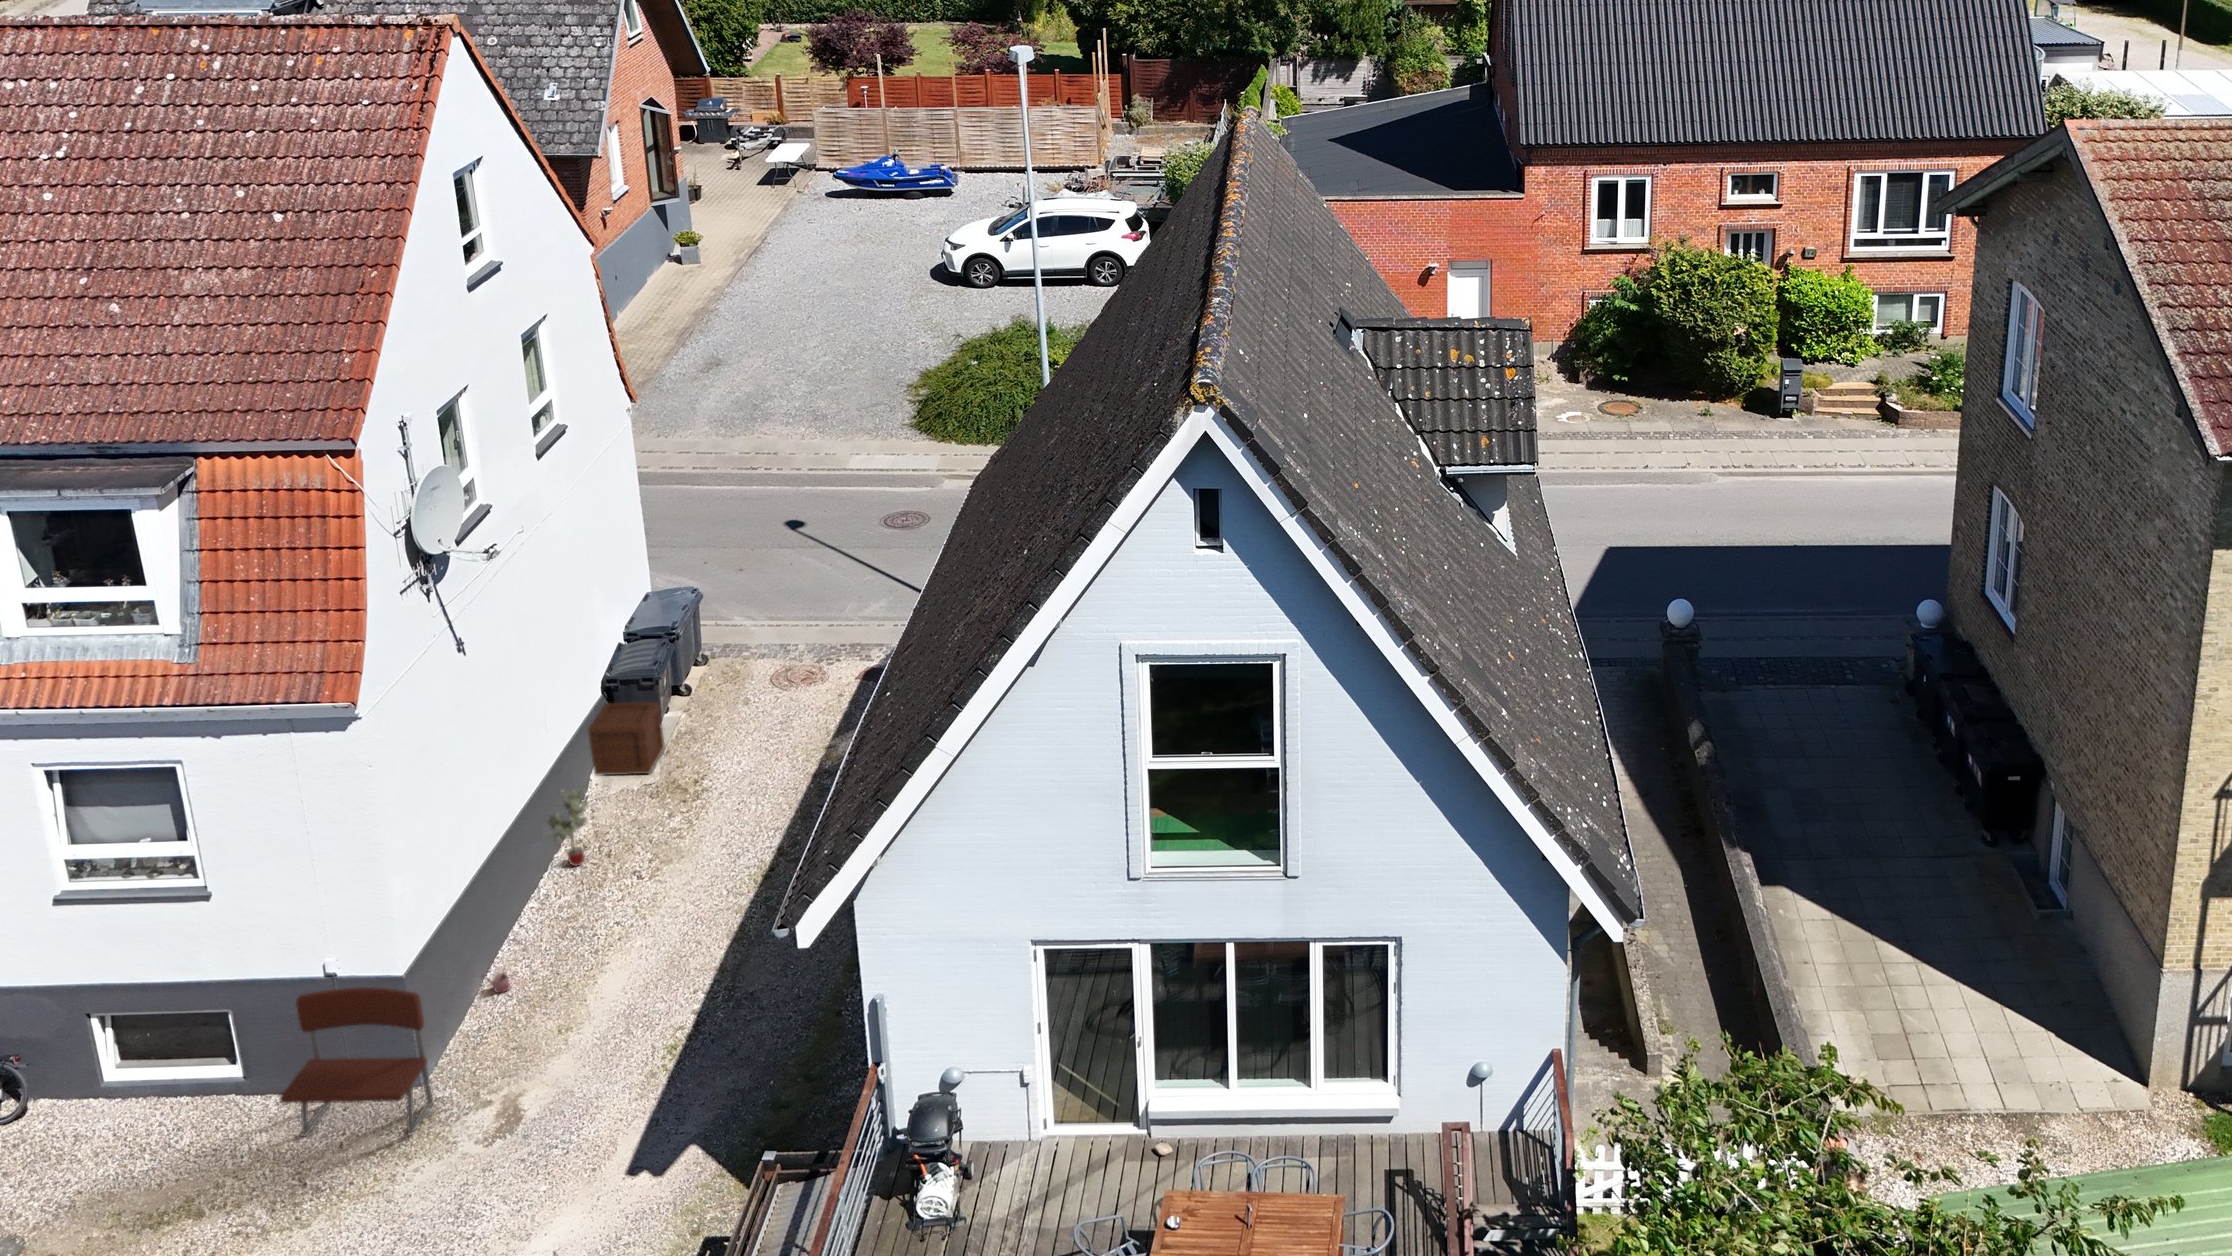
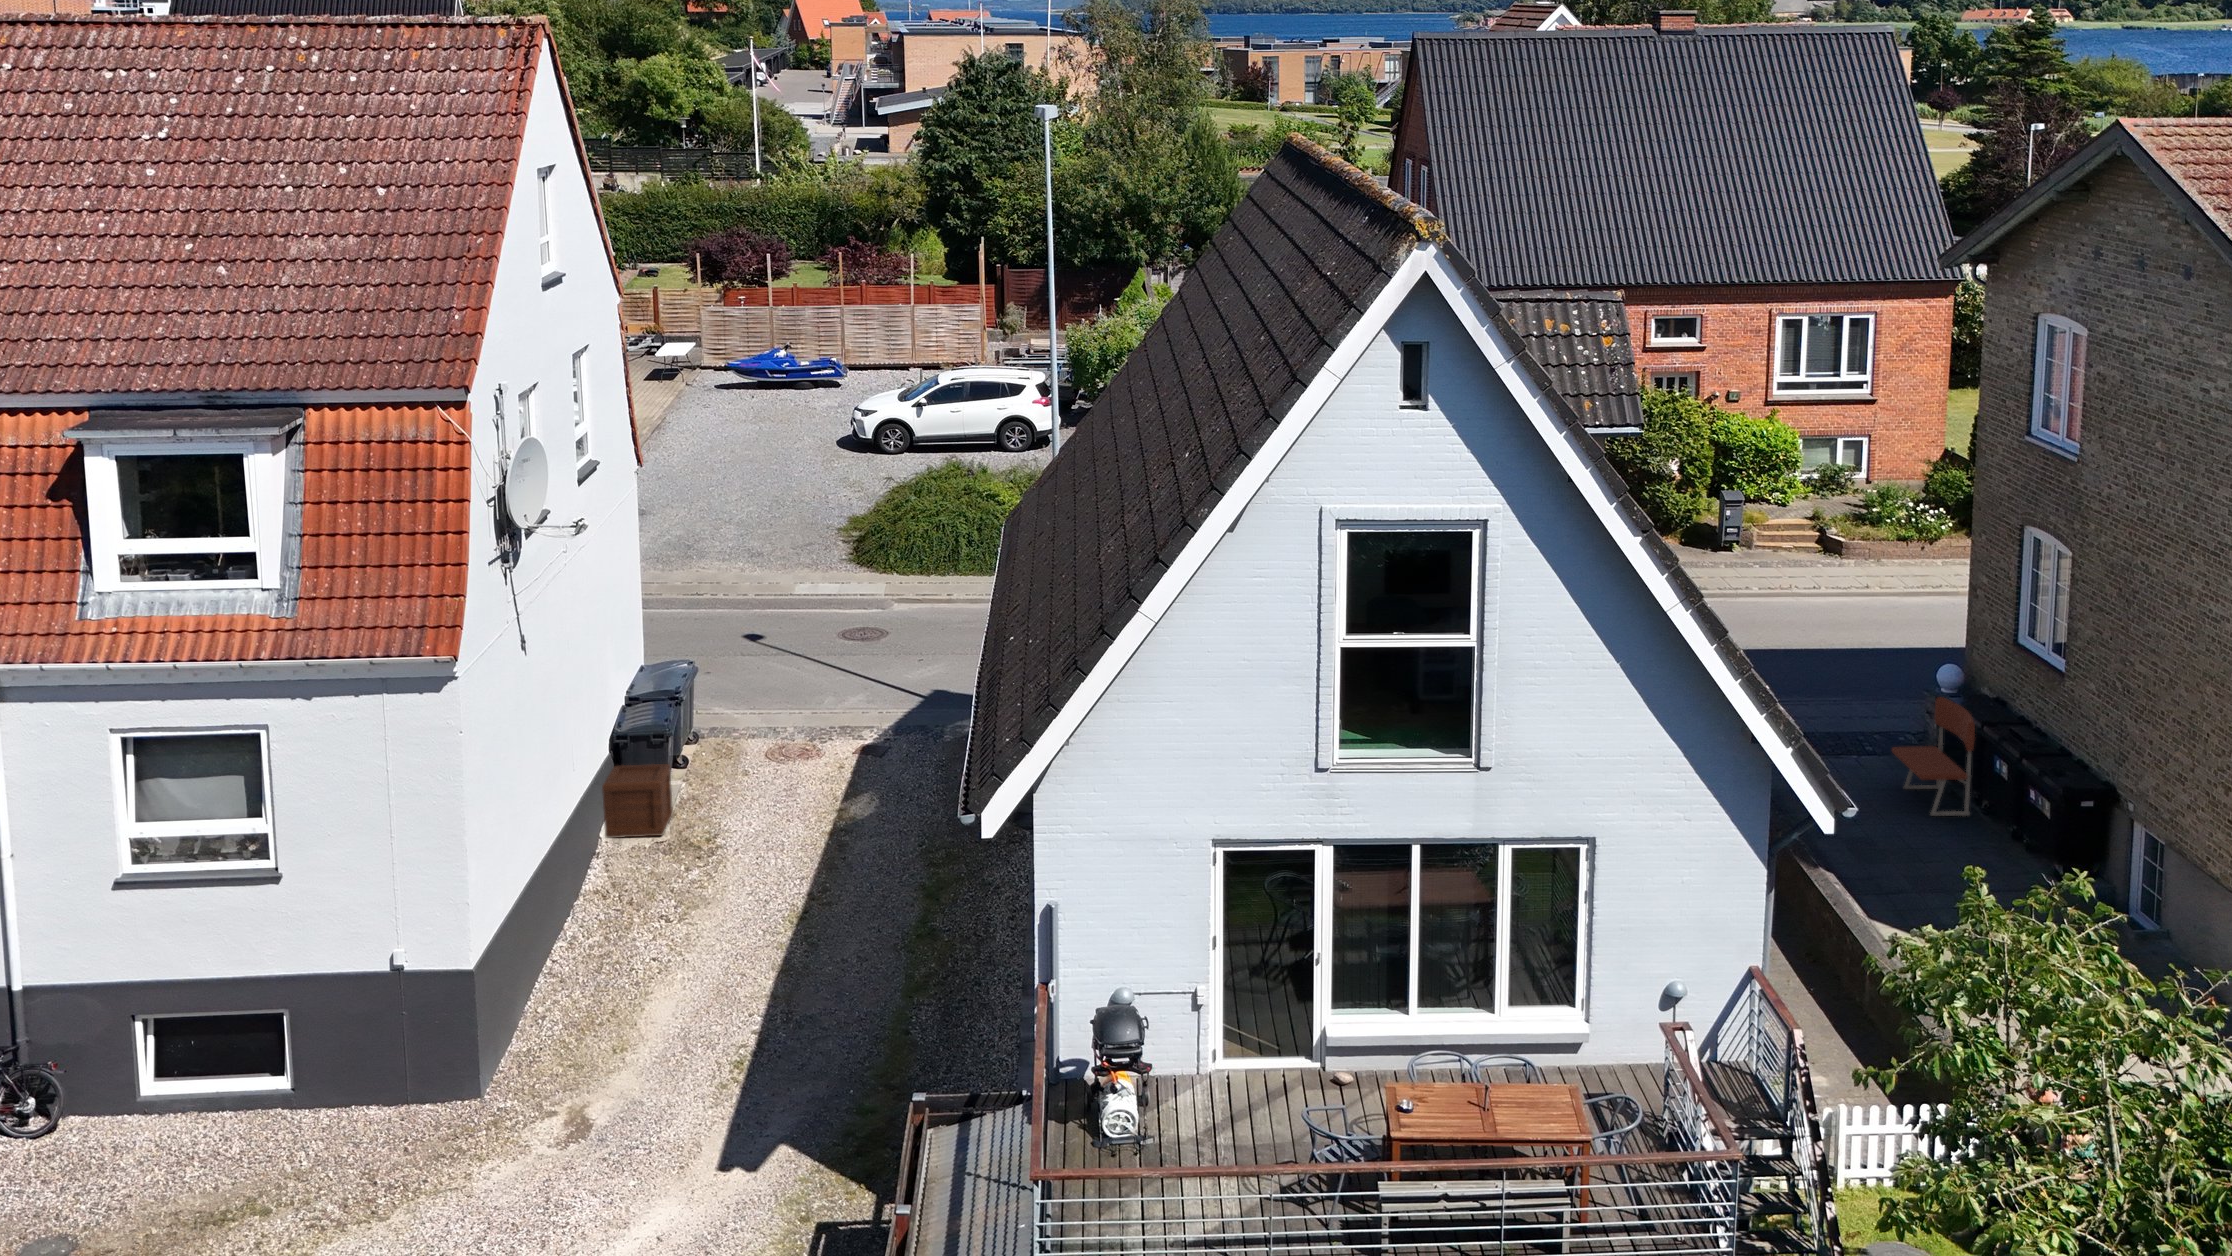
potted tree: present [546,789,589,866] -> none [577,827,621,912]
watering can: present [482,972,510,993] -> none [530,990,568,1017]
bench: present [280,987,434,1136] -> present [1892,697,1975,816]

